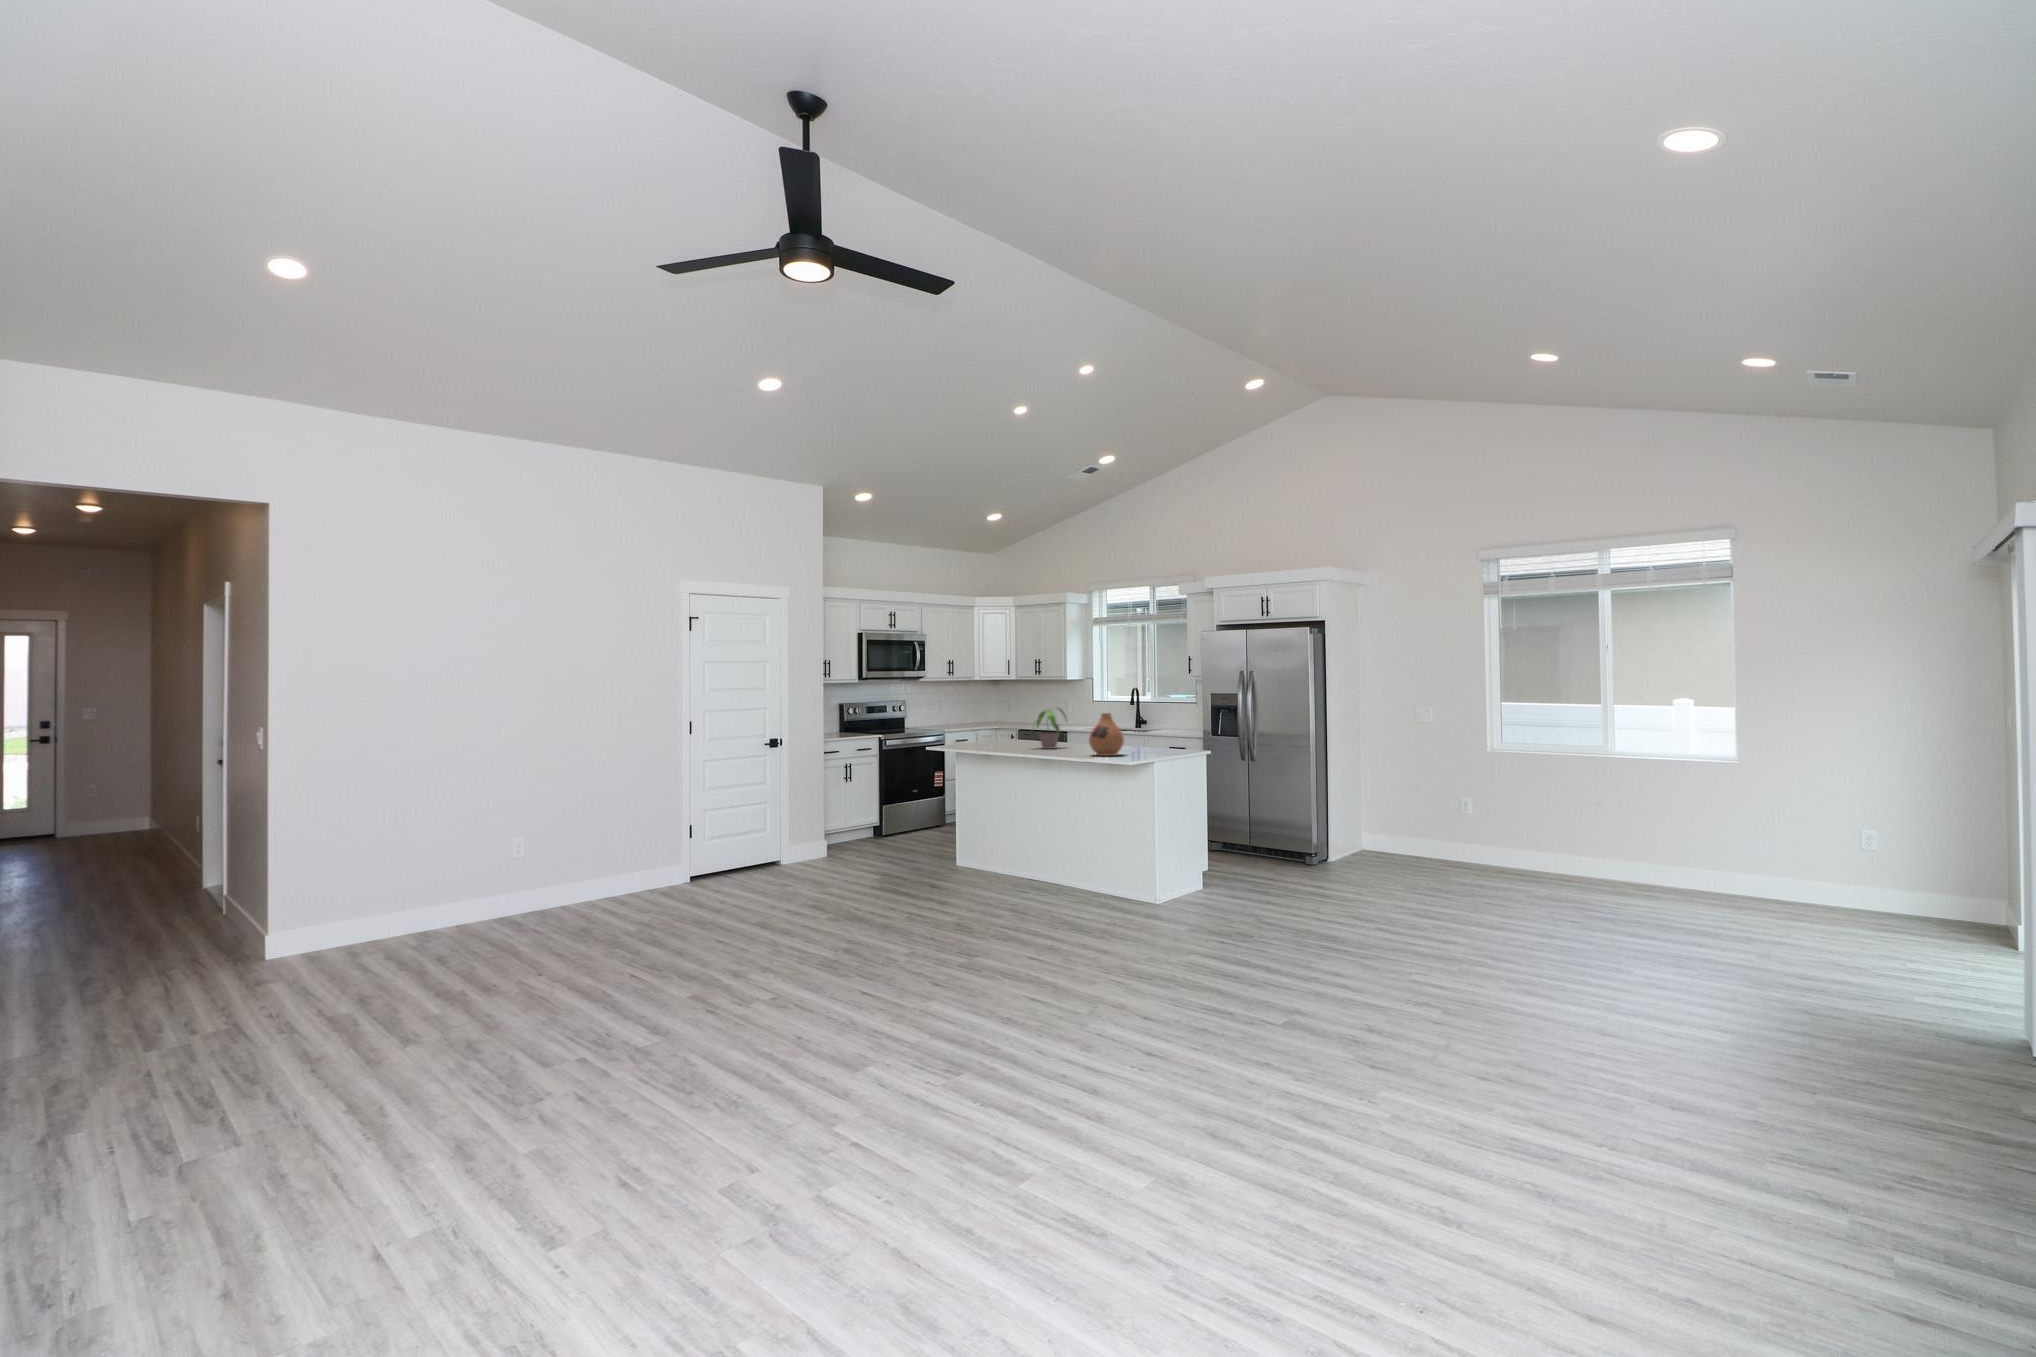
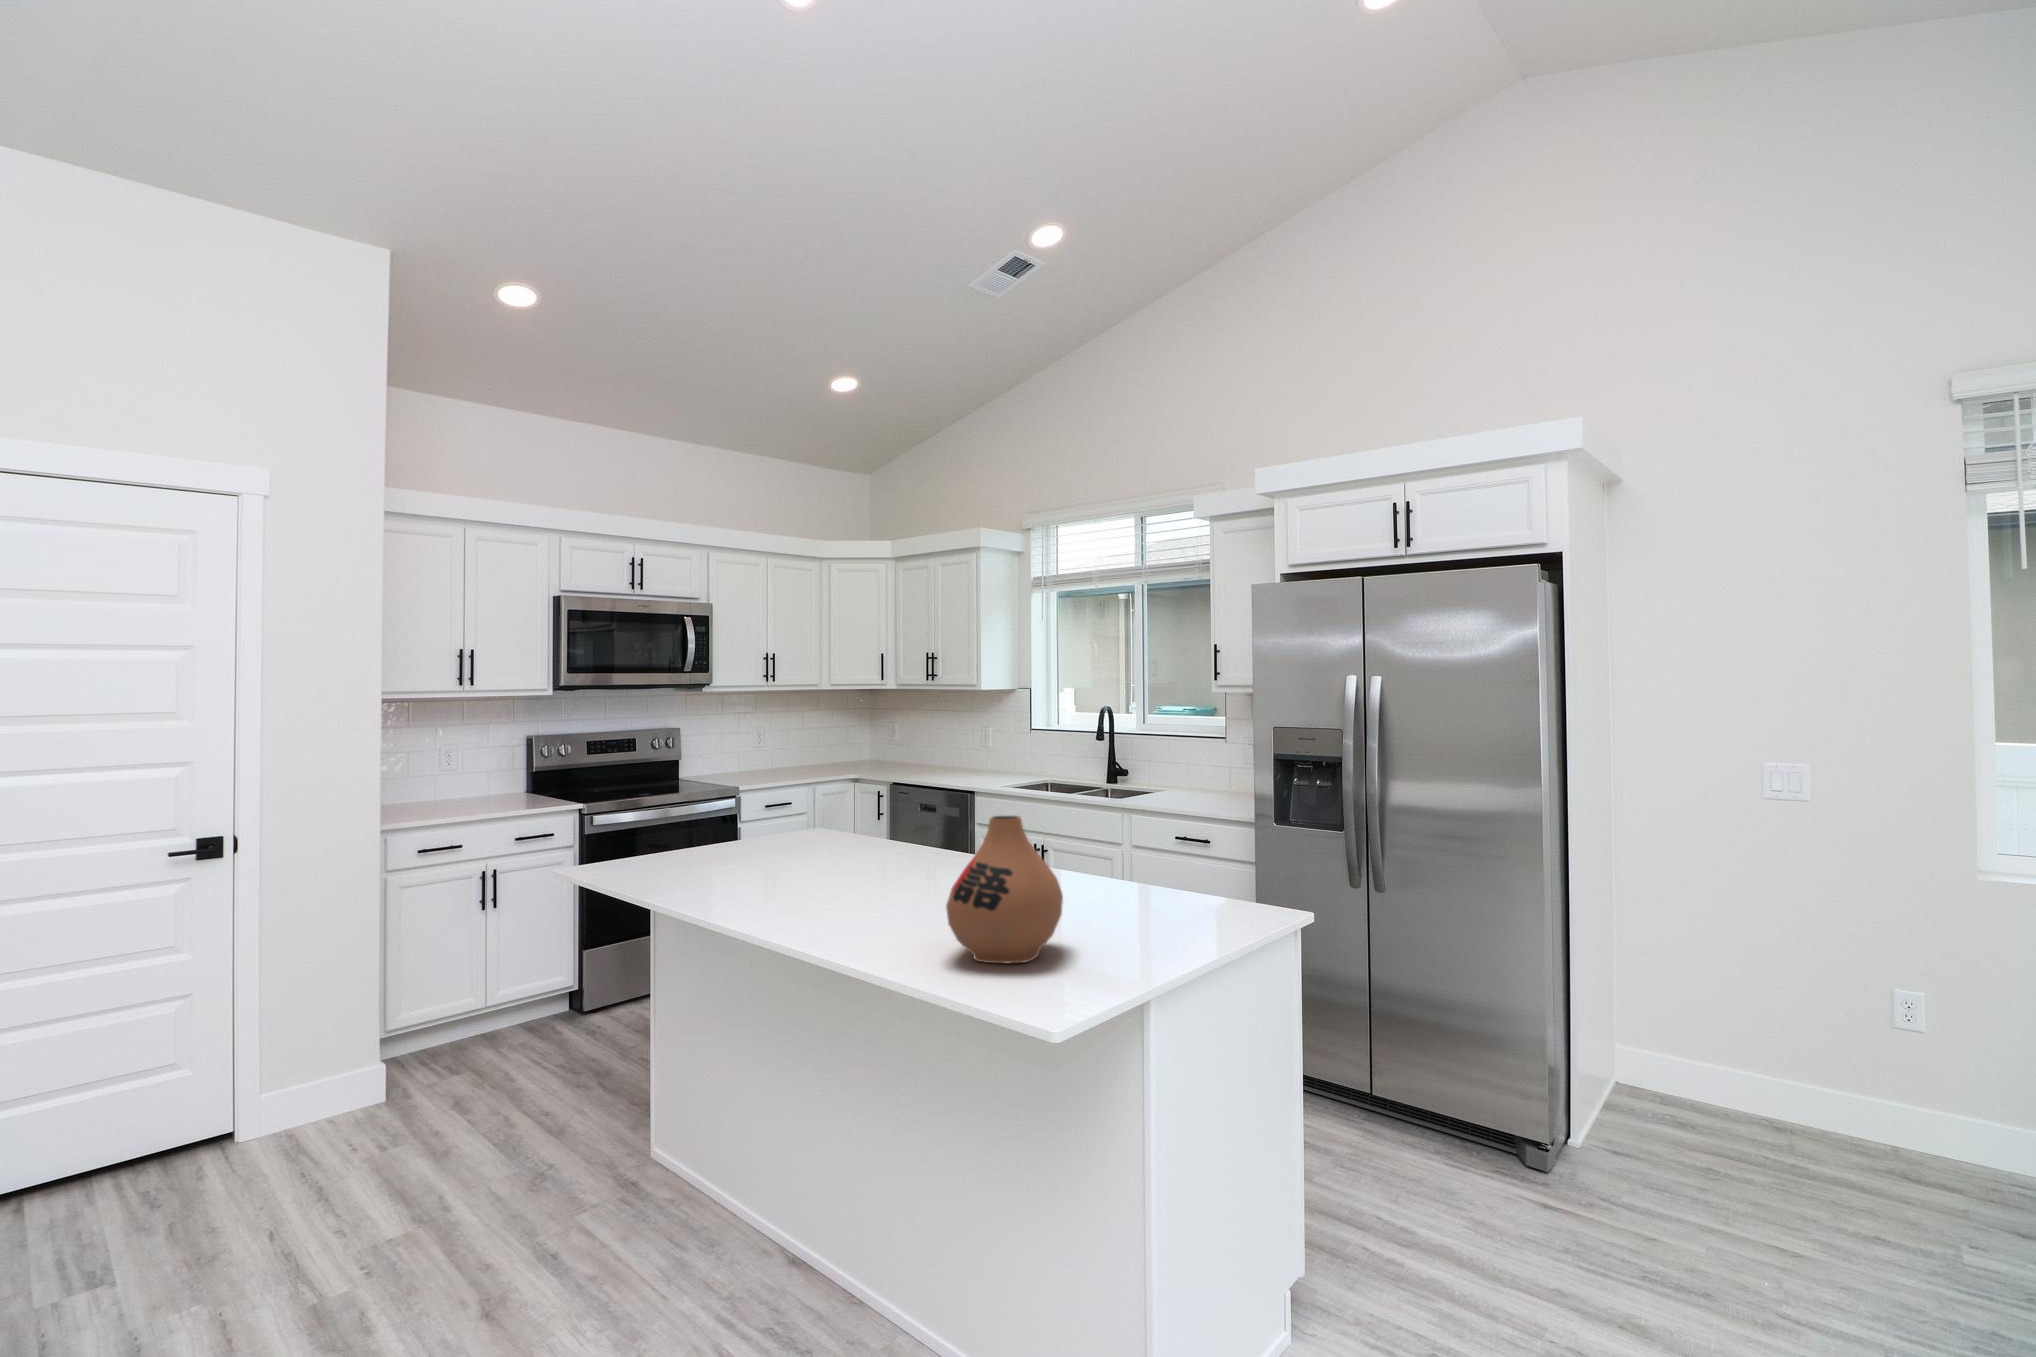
potted plant: present [1035,708,1067,749] -> none [813,772,934,888]

